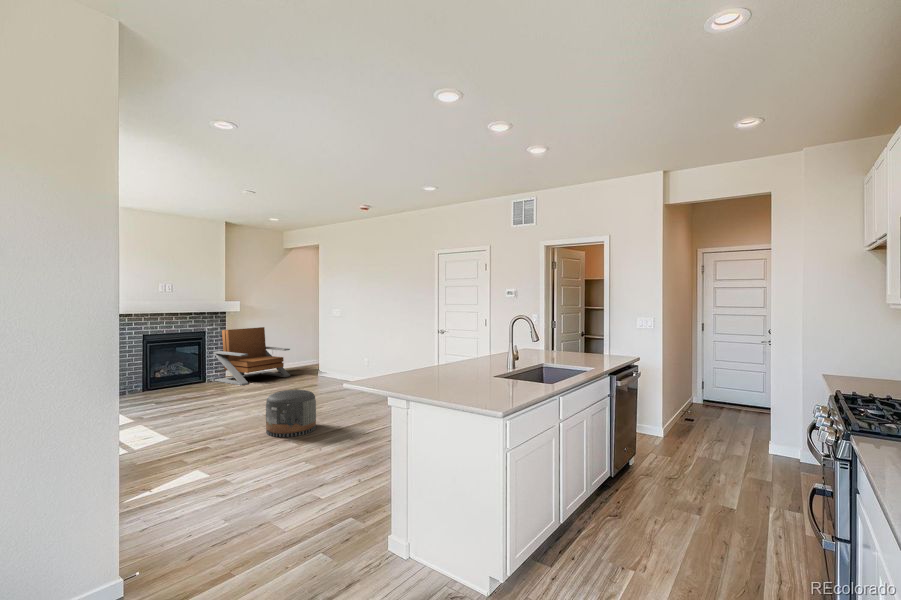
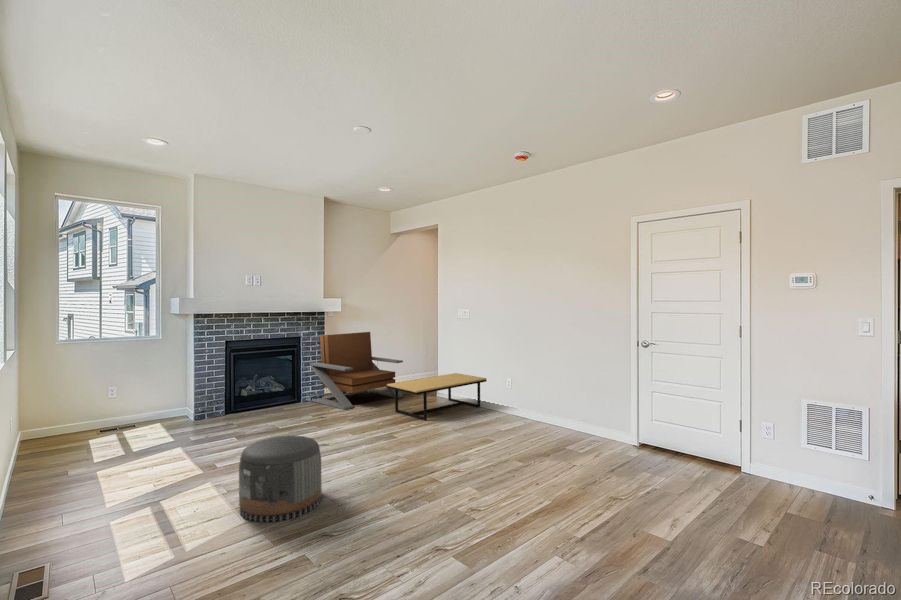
coffee table: none [274,357,351,389] -> present [387,373,487,420]
pouf: present [266,390,316,437] -> present [239,436,322,522]

